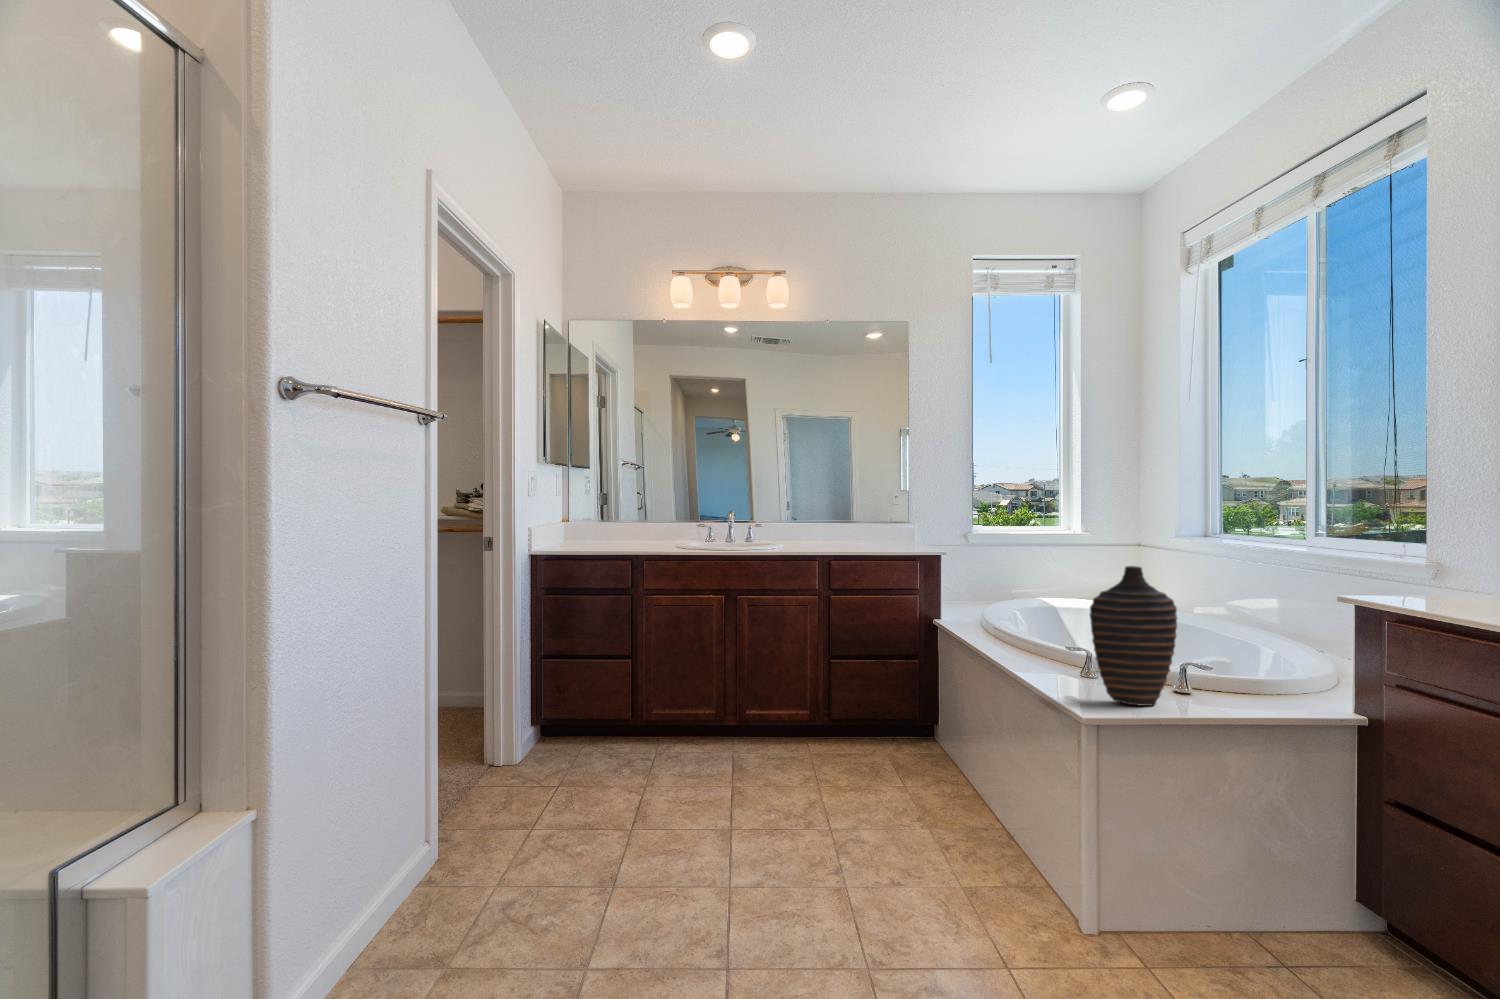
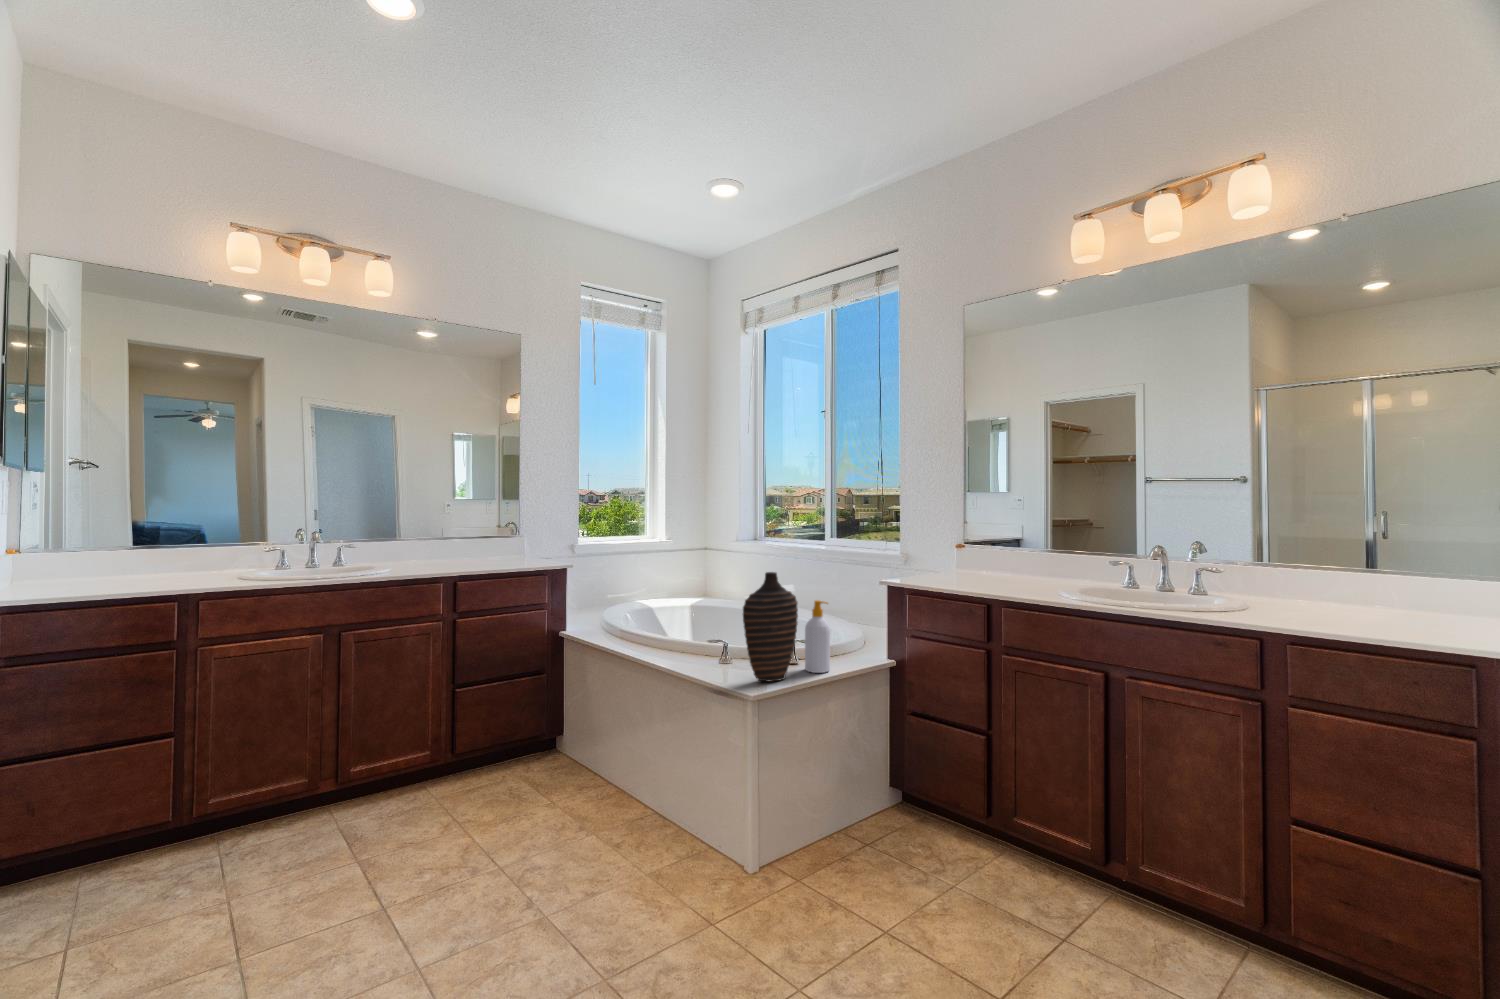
soap bottle: none [1196,609,1236,708] -> present [805,600,830,673]

